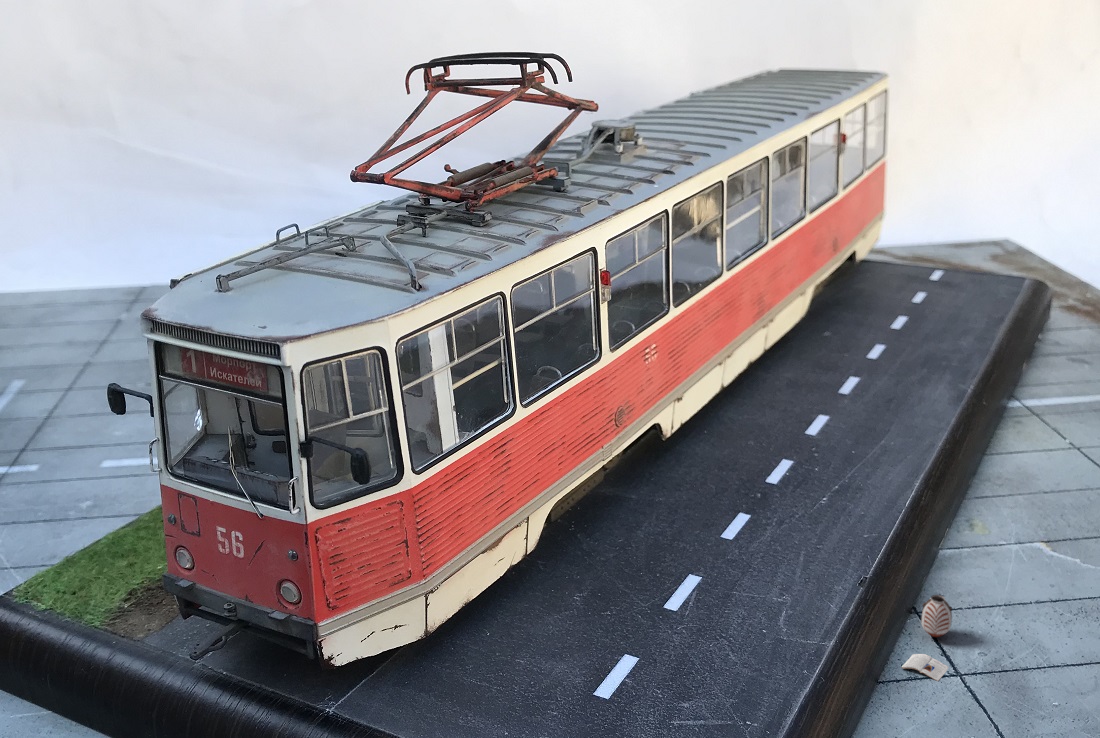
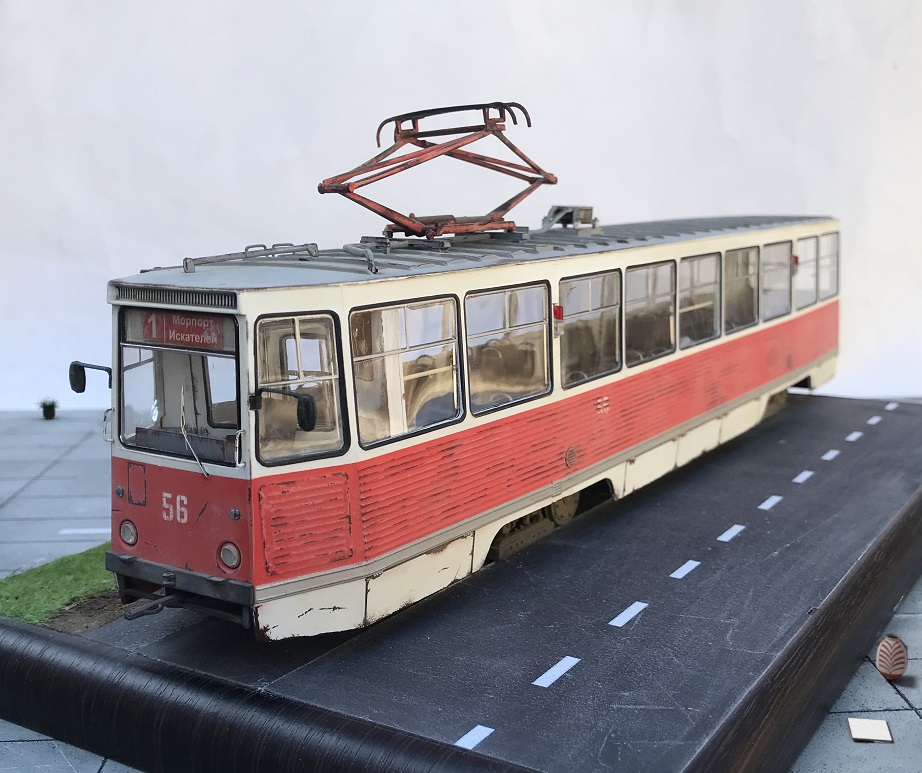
potted plant: none [50,283,82,313] -> present [40,400,58,419]
magazine: present [901,654,949,681] -> none [855,691,906,714]
tablet: none [894,689,937,718] -> present [847,718,893,742]

